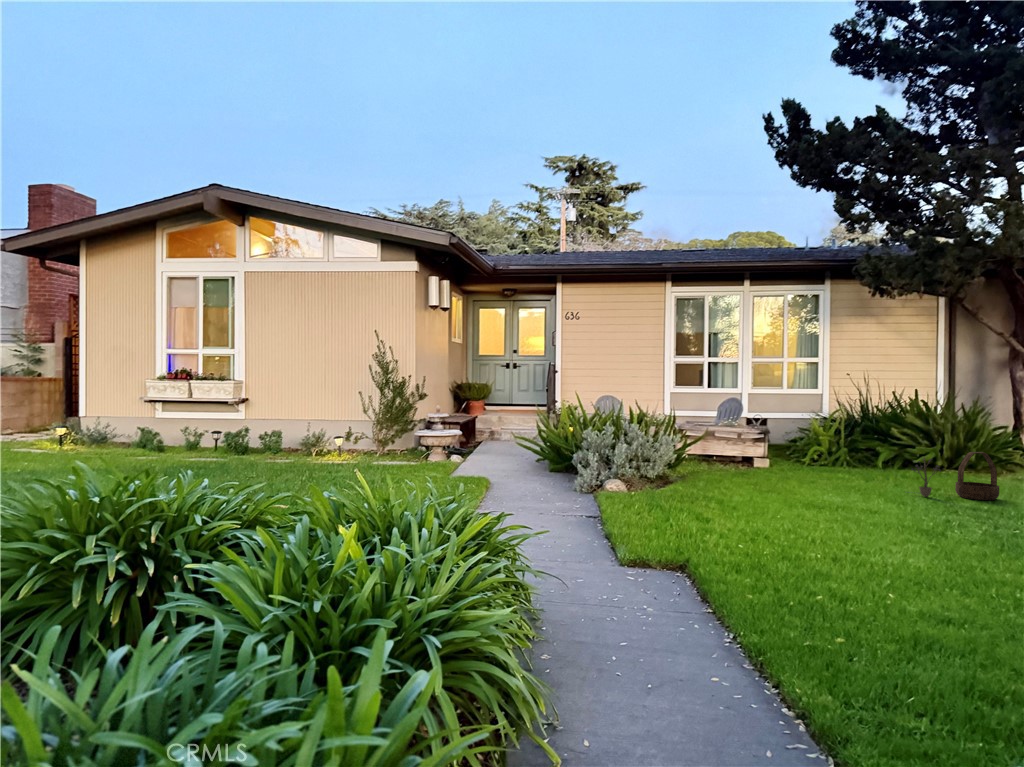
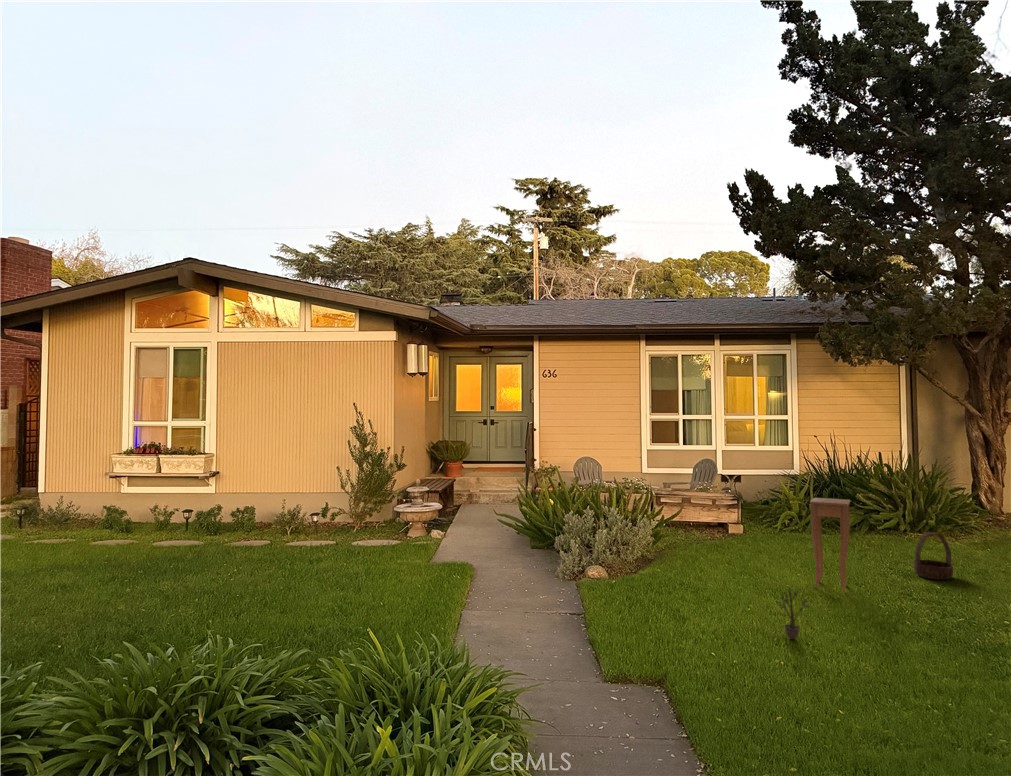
side table: none [848,410,891,506] -> present [810,498,850,592]
decorative plant: present [912,457,941,497] -> present [775,588,809,639]

